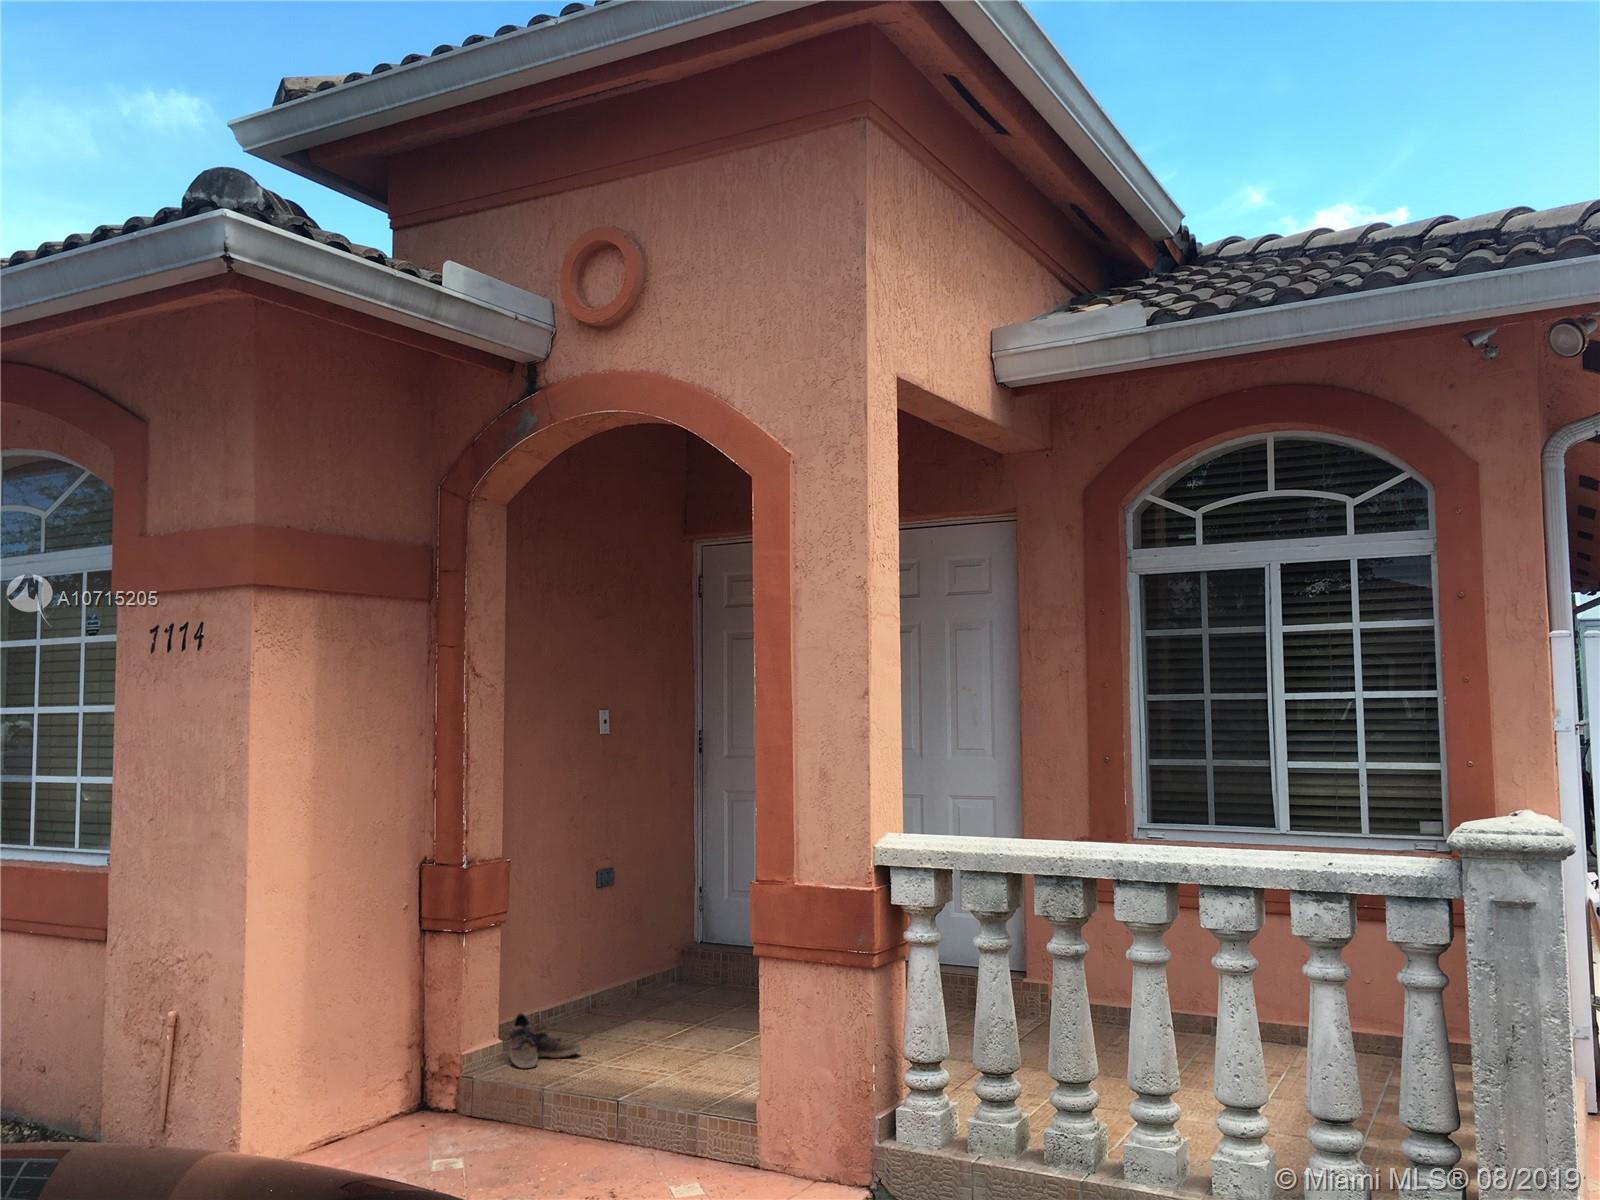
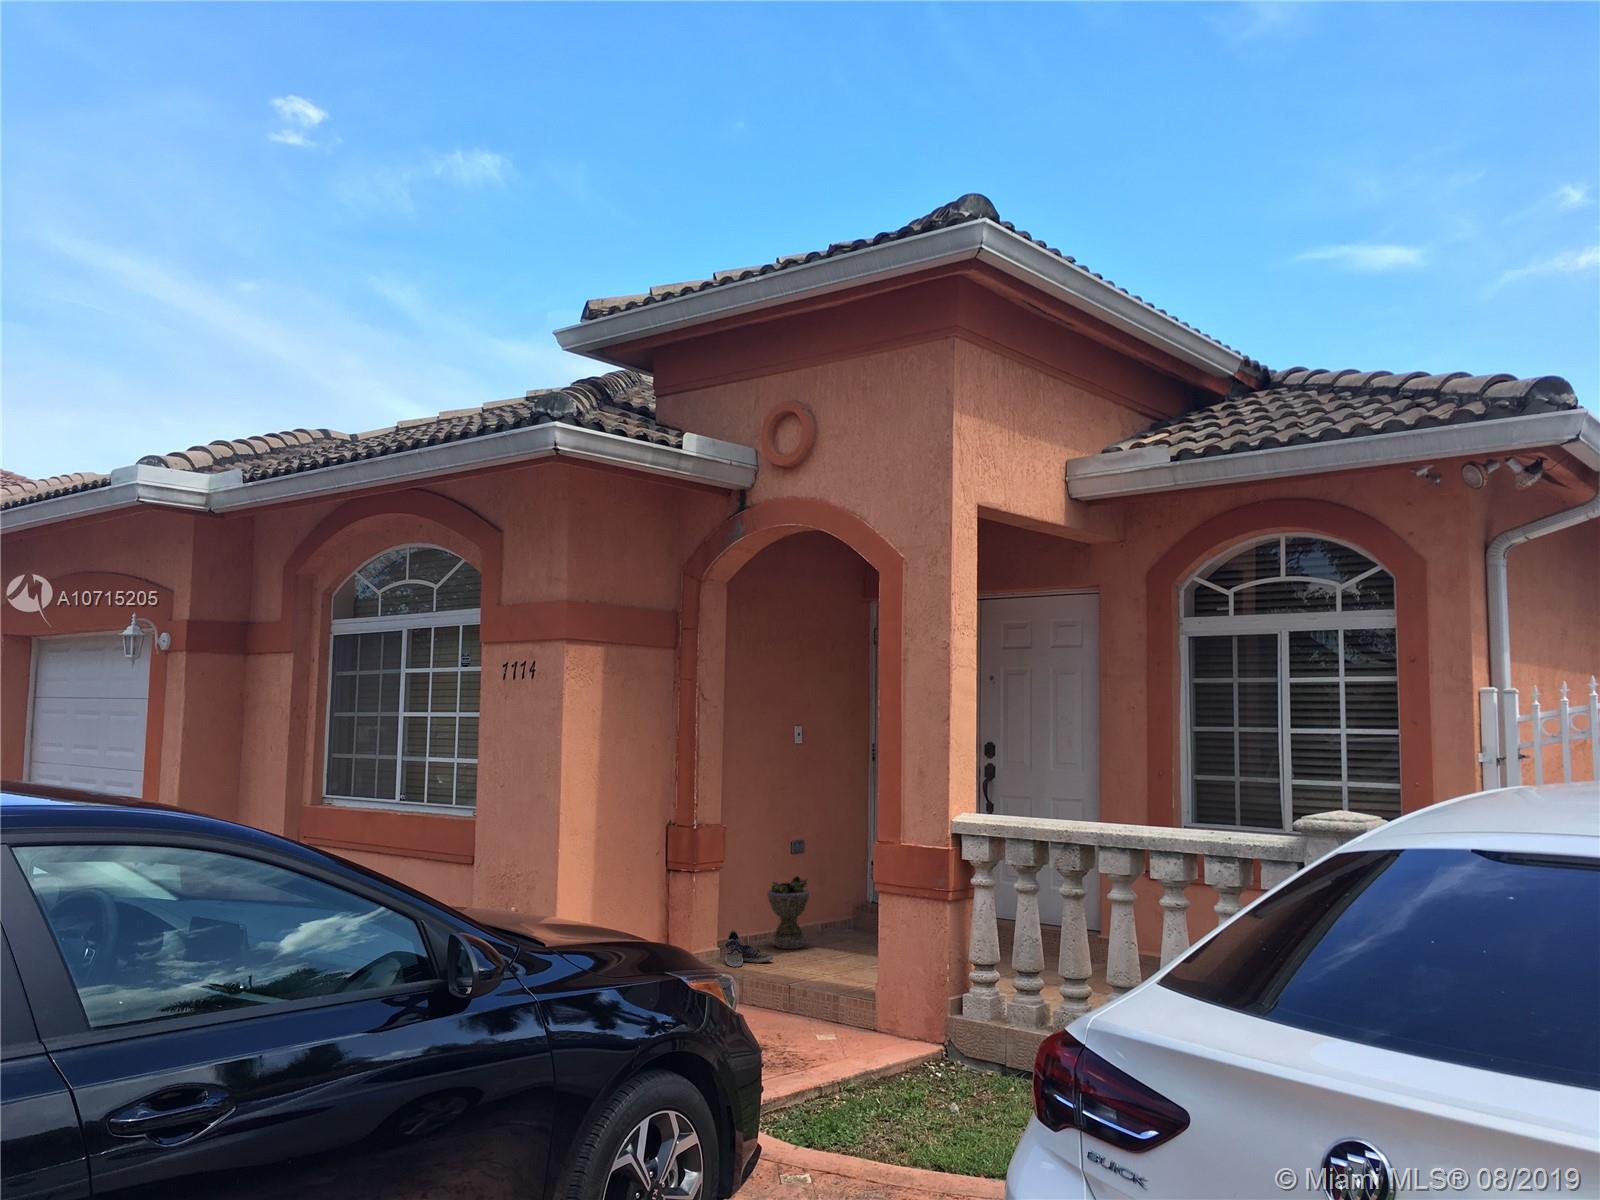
planter: none [564,922,624,1028] -> present [768,876,809,949]

